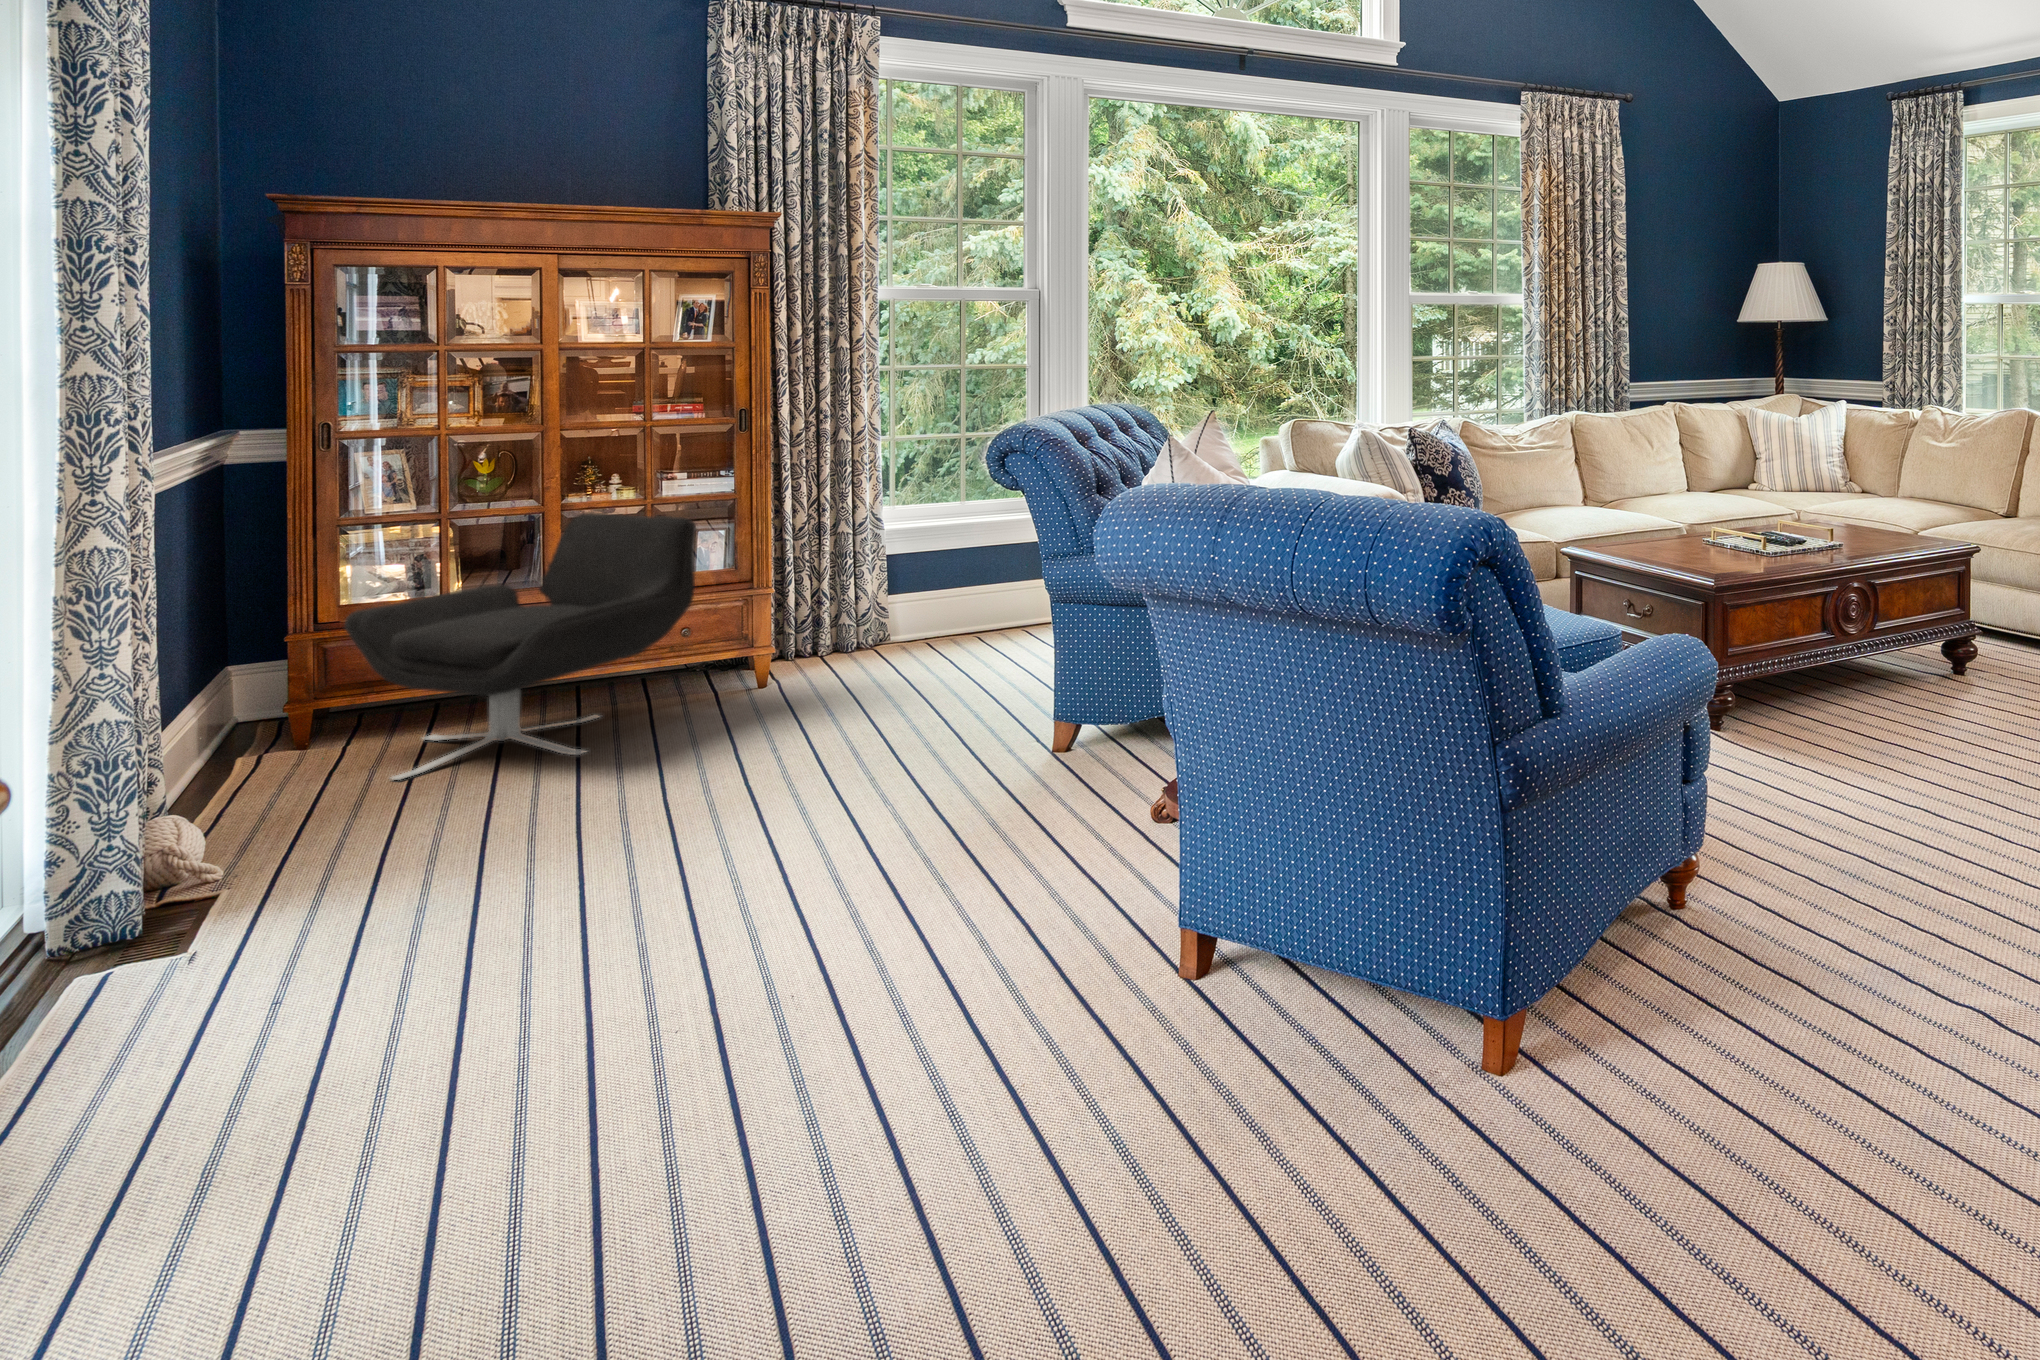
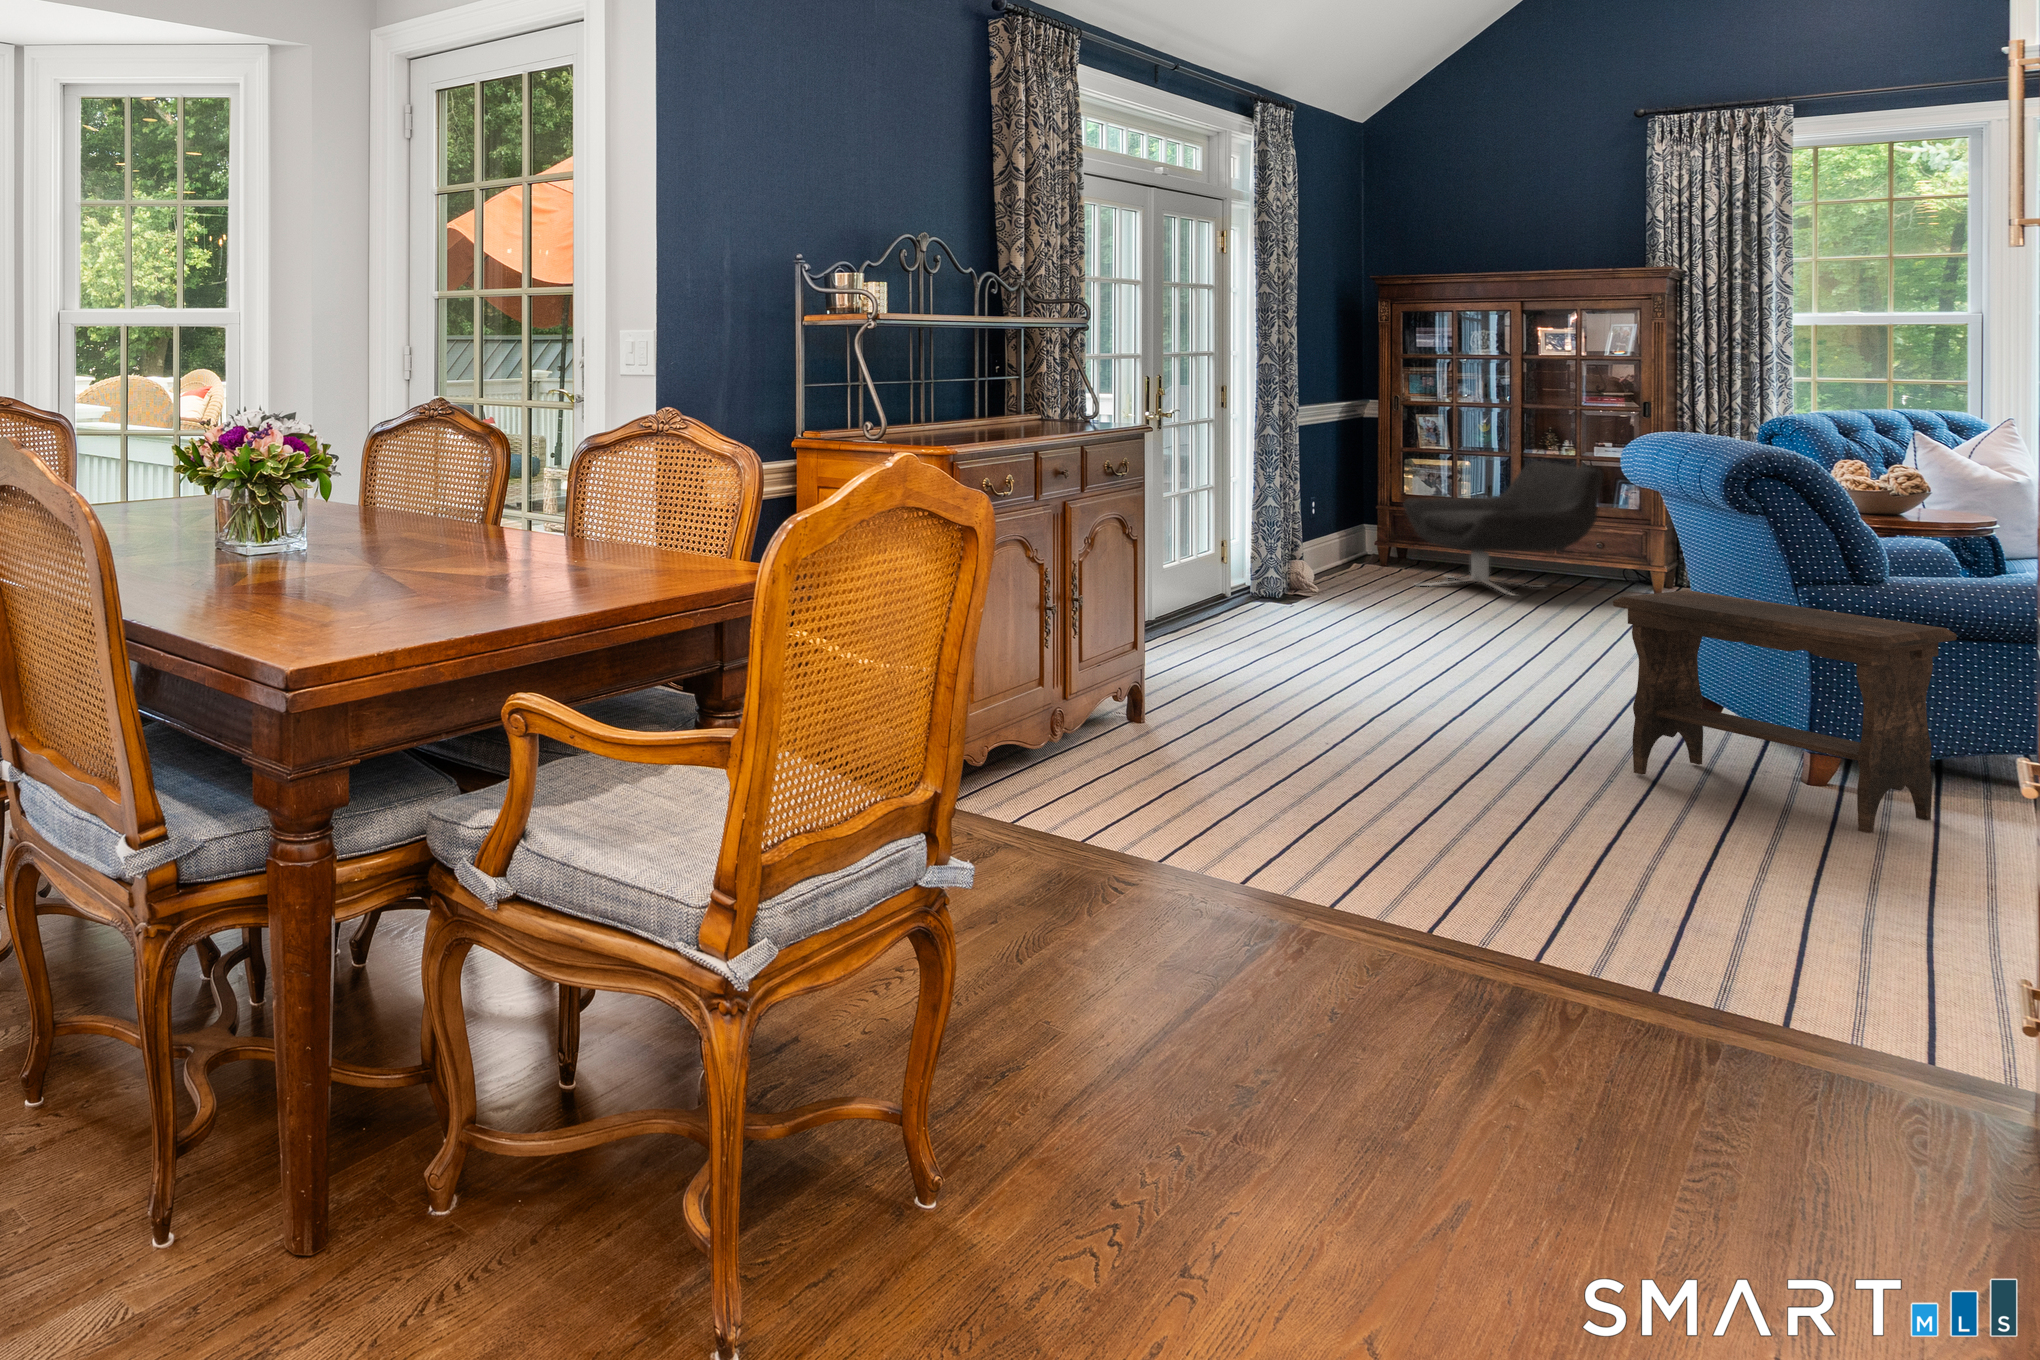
footstool: none [1387,806,1856,1280] -> present [1613,590,1957,833]

